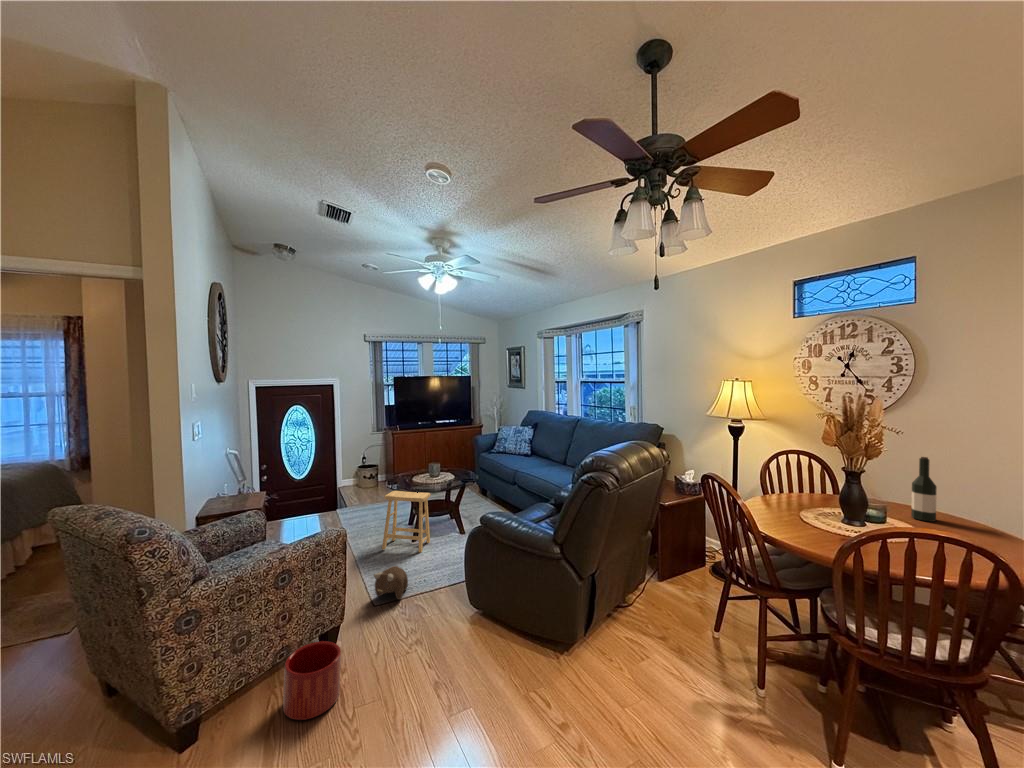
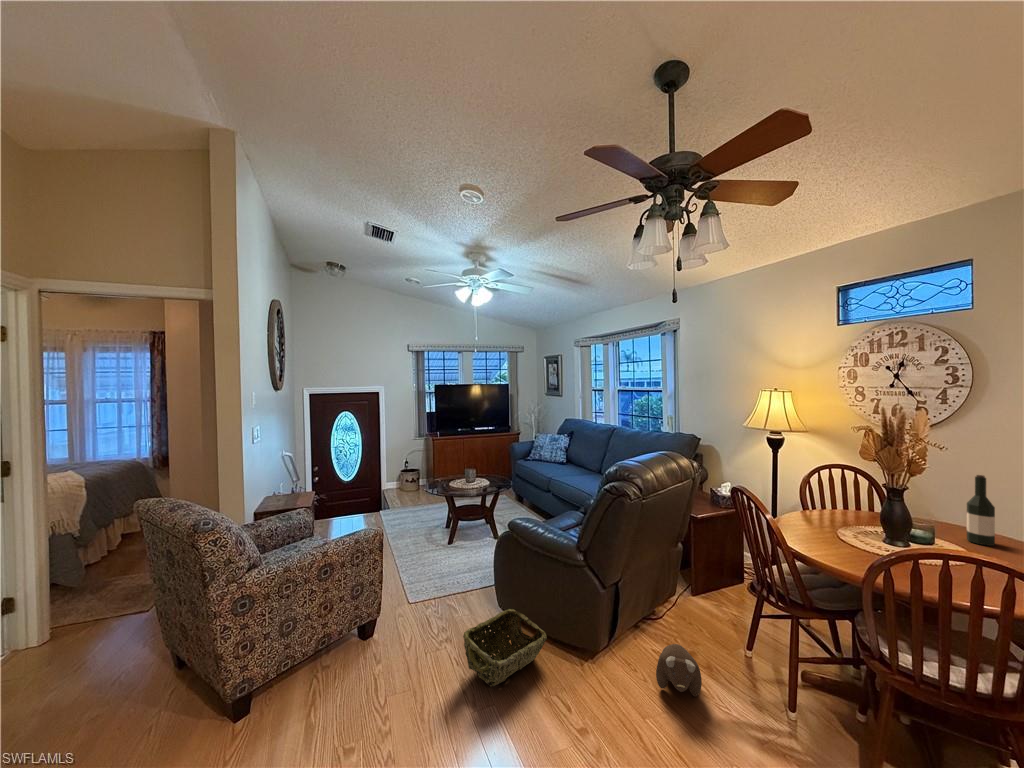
footstool: present [382,491,431,553] -> none [418,495,465,556]
plush toy: present [374,566,408,600] -> present [656,644,702,696]
woven basket: none [437,605,523,689] -> present [463,609,547,687]
planter: present [283,641,341,720] -> none [324,632,375,702]

